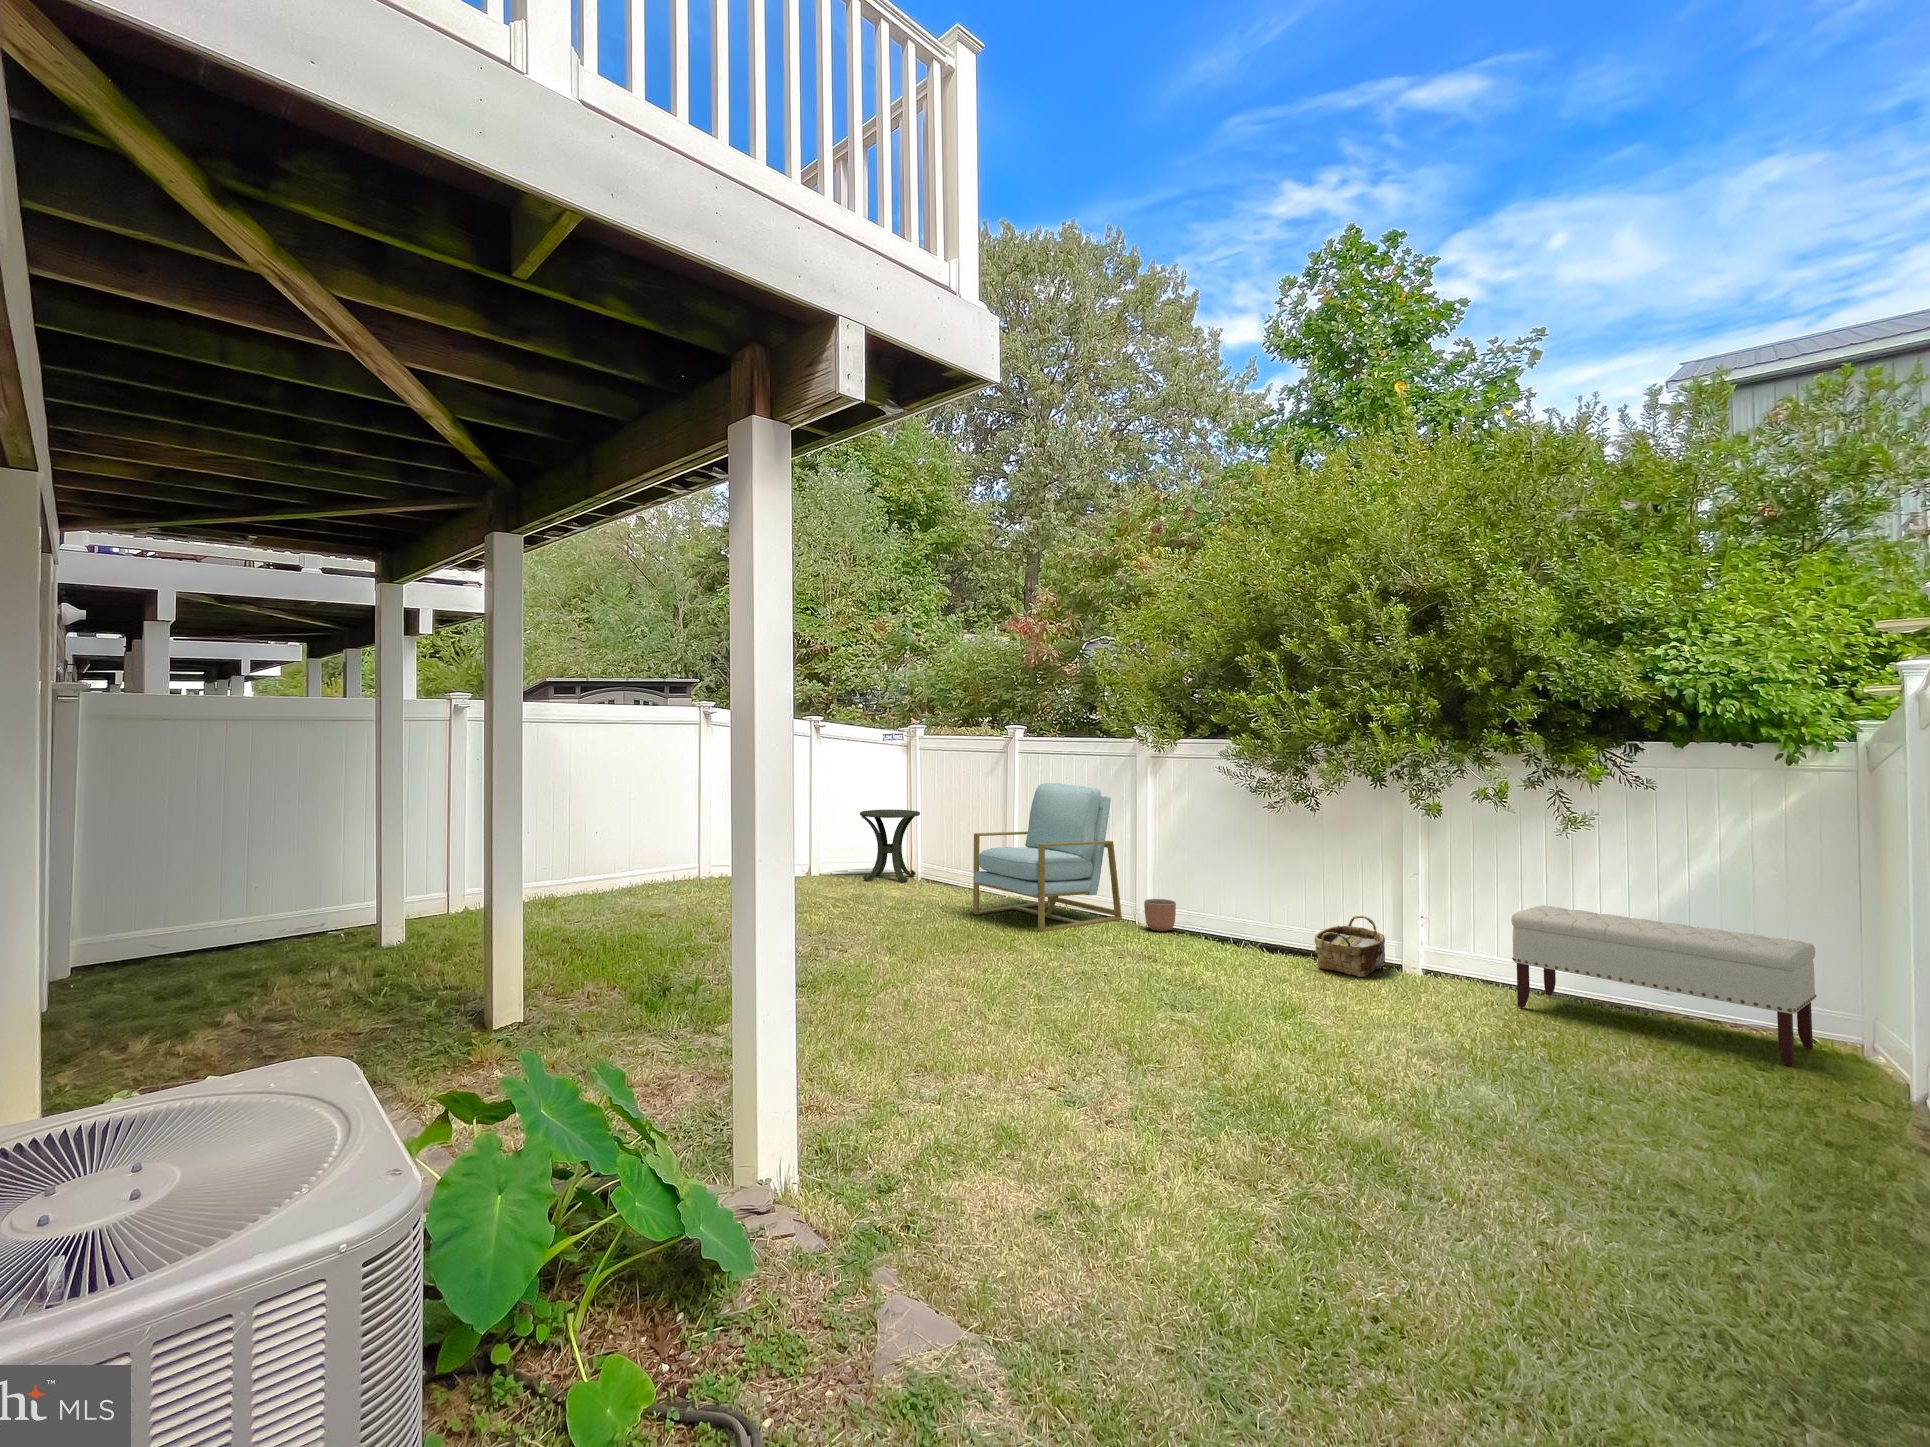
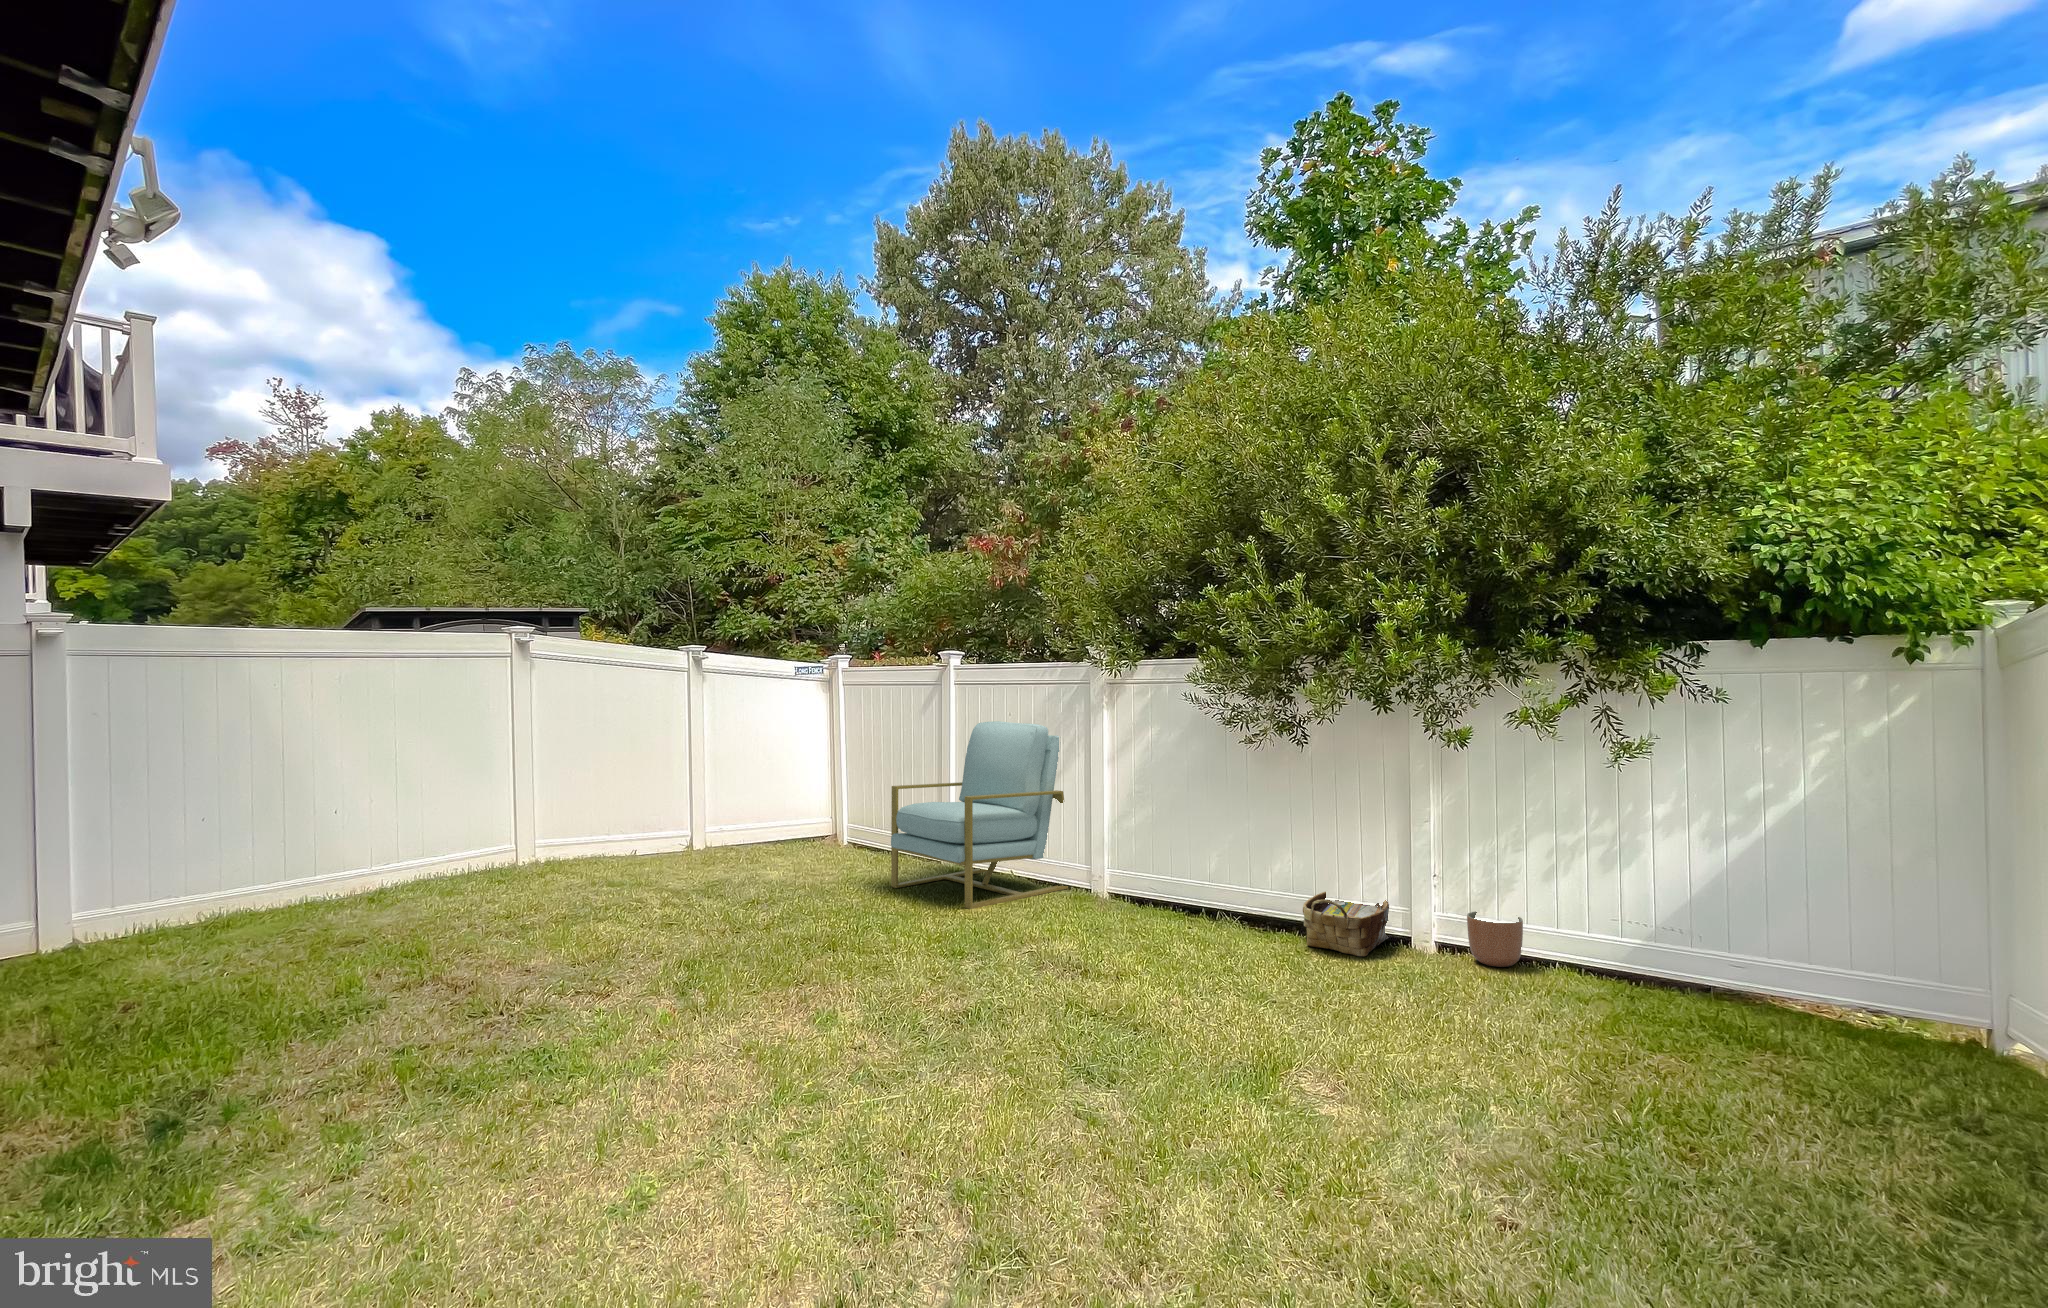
side table: present [860,810,920,882] -> none [771,761,846,849]
planter: present [1144,899,1176,931] -> present [1467,911,1523,967]
bench: present [1511,906,1816,1067] -> none [1551,857,1946,1071]

